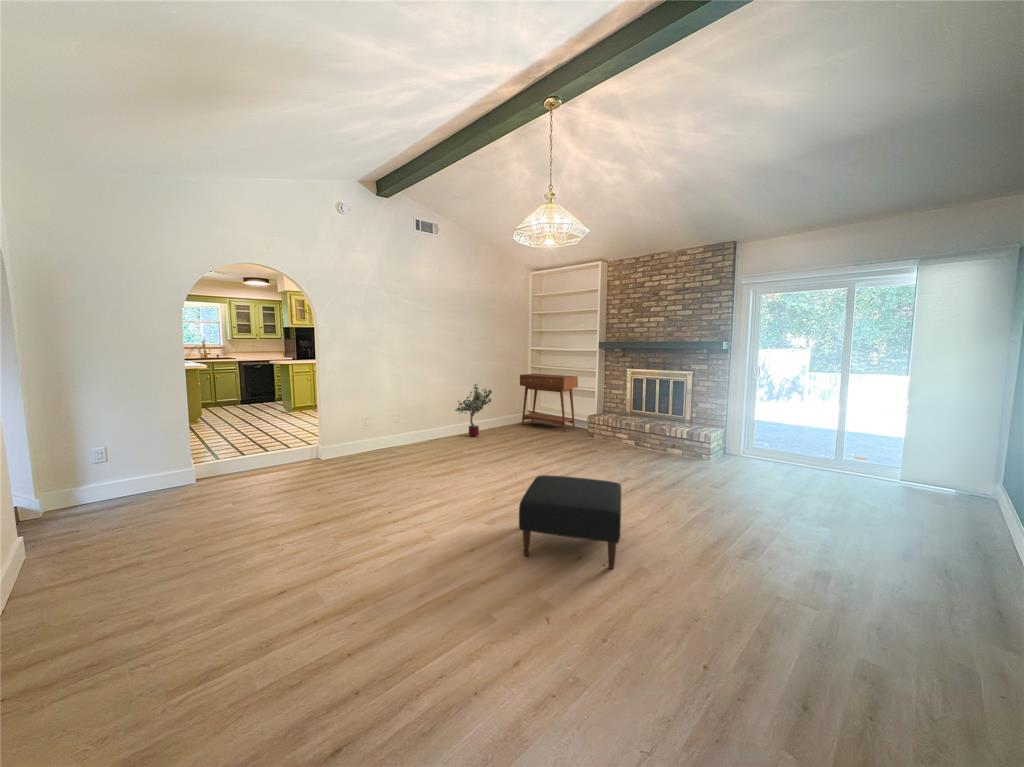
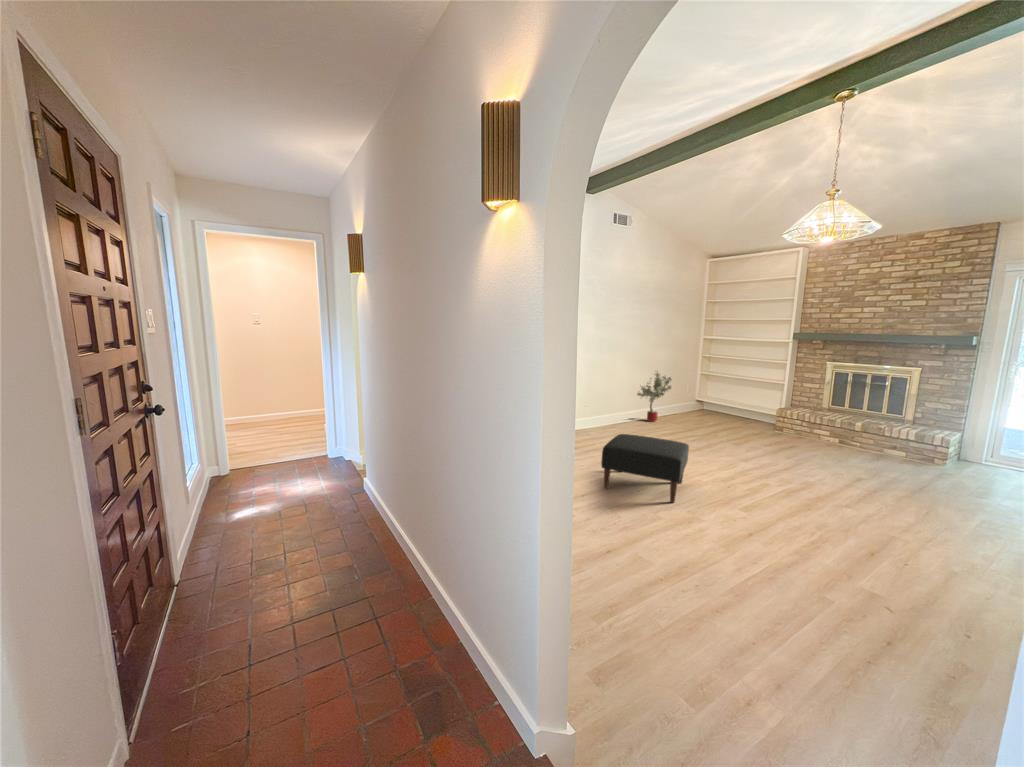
console table: present [520,374,578,431] -> none [692,363,762,424]
ottoman: present [519,475,621,569] -> present [601,434,689,503]

